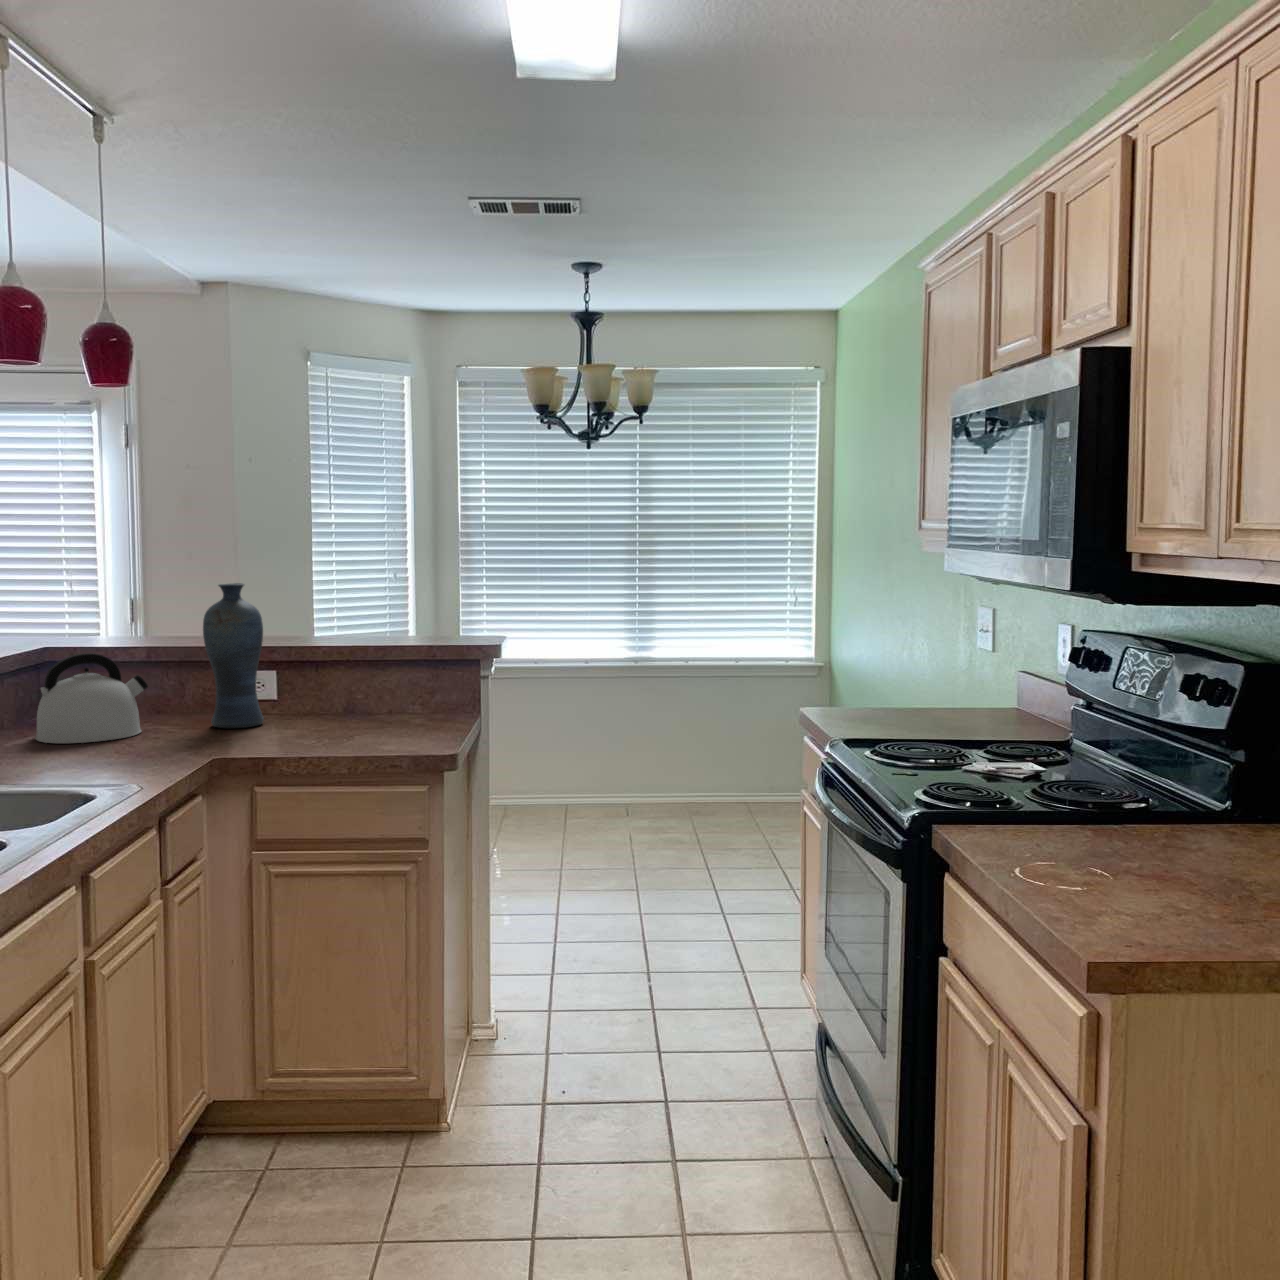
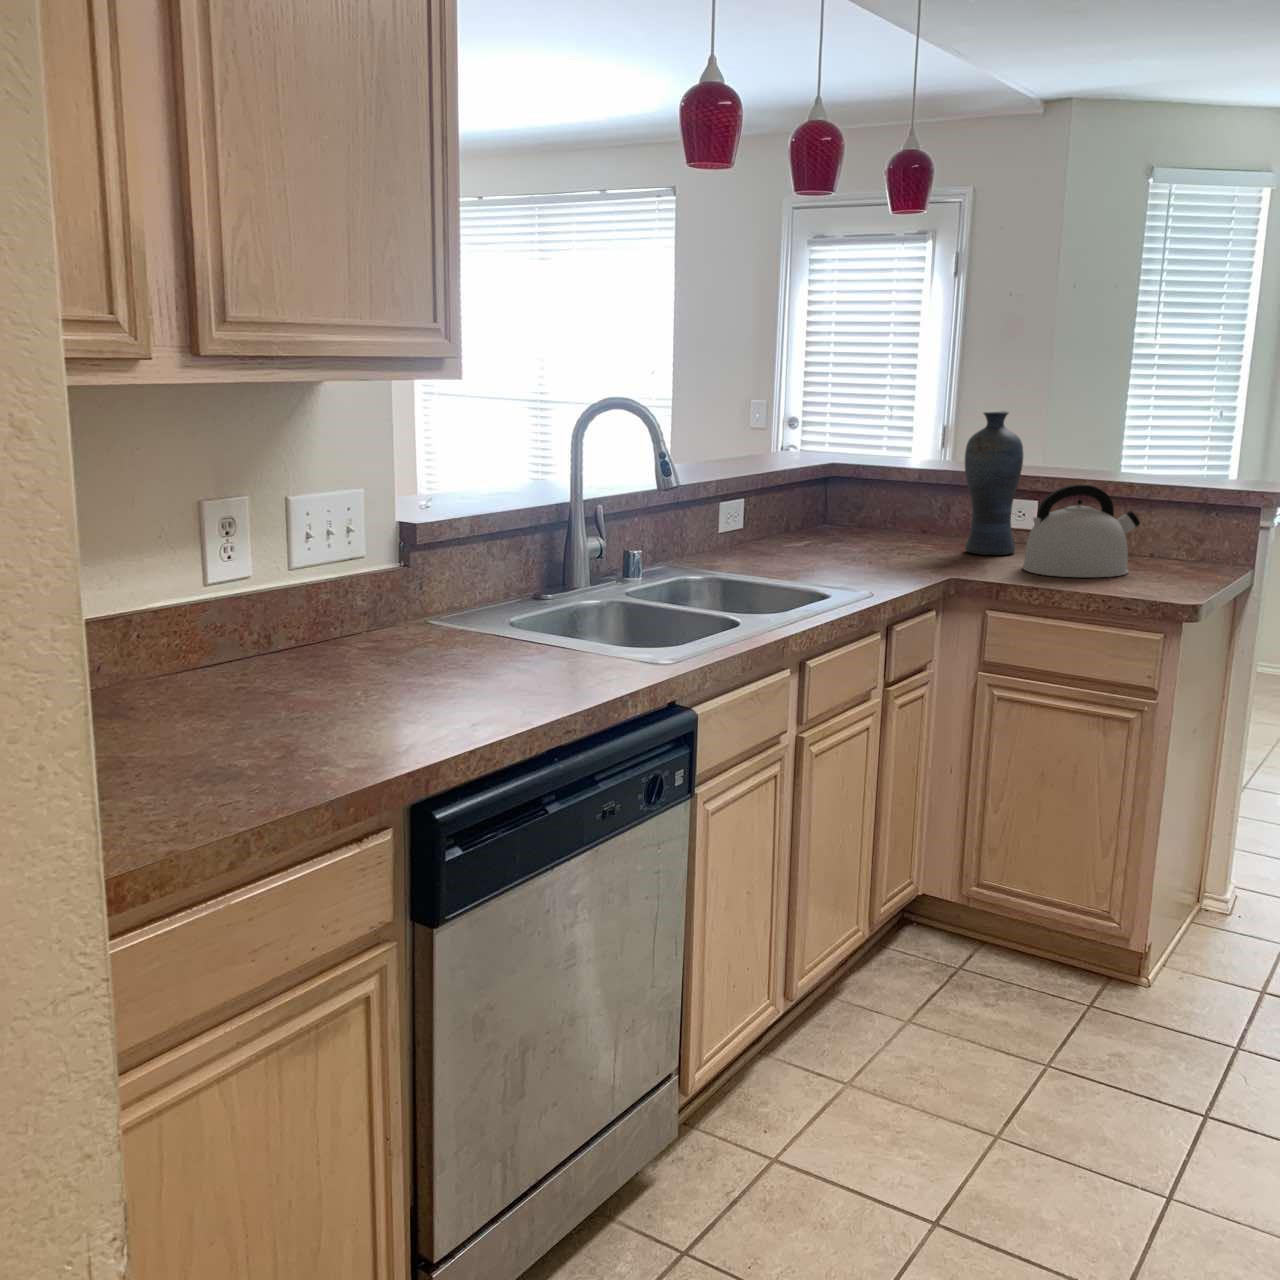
kettle: present [36,653,148,743] -> present [1023,484,1140,577]

